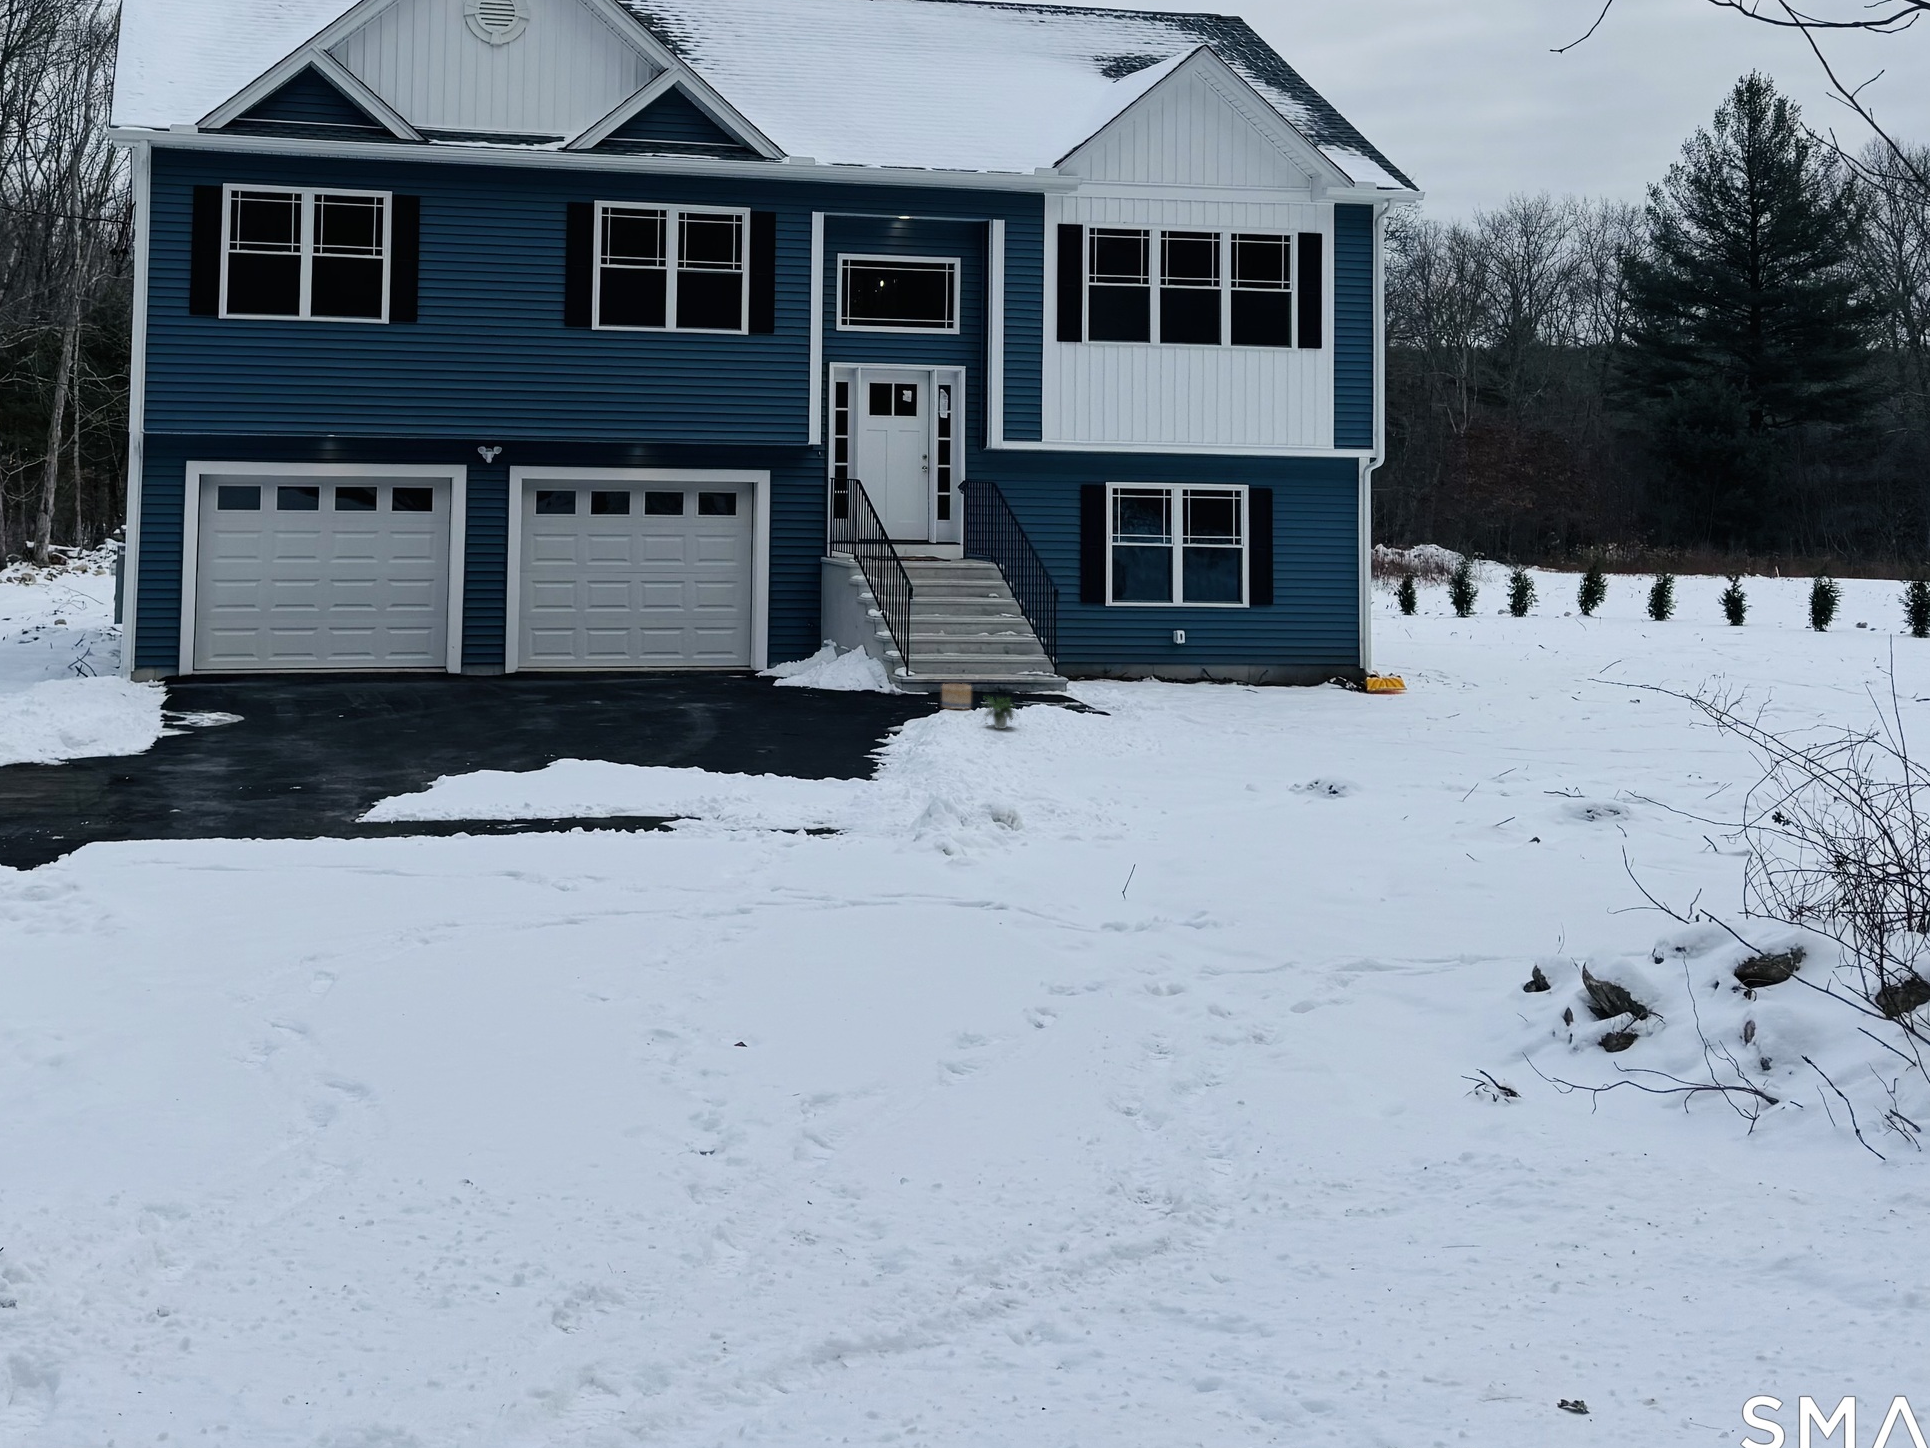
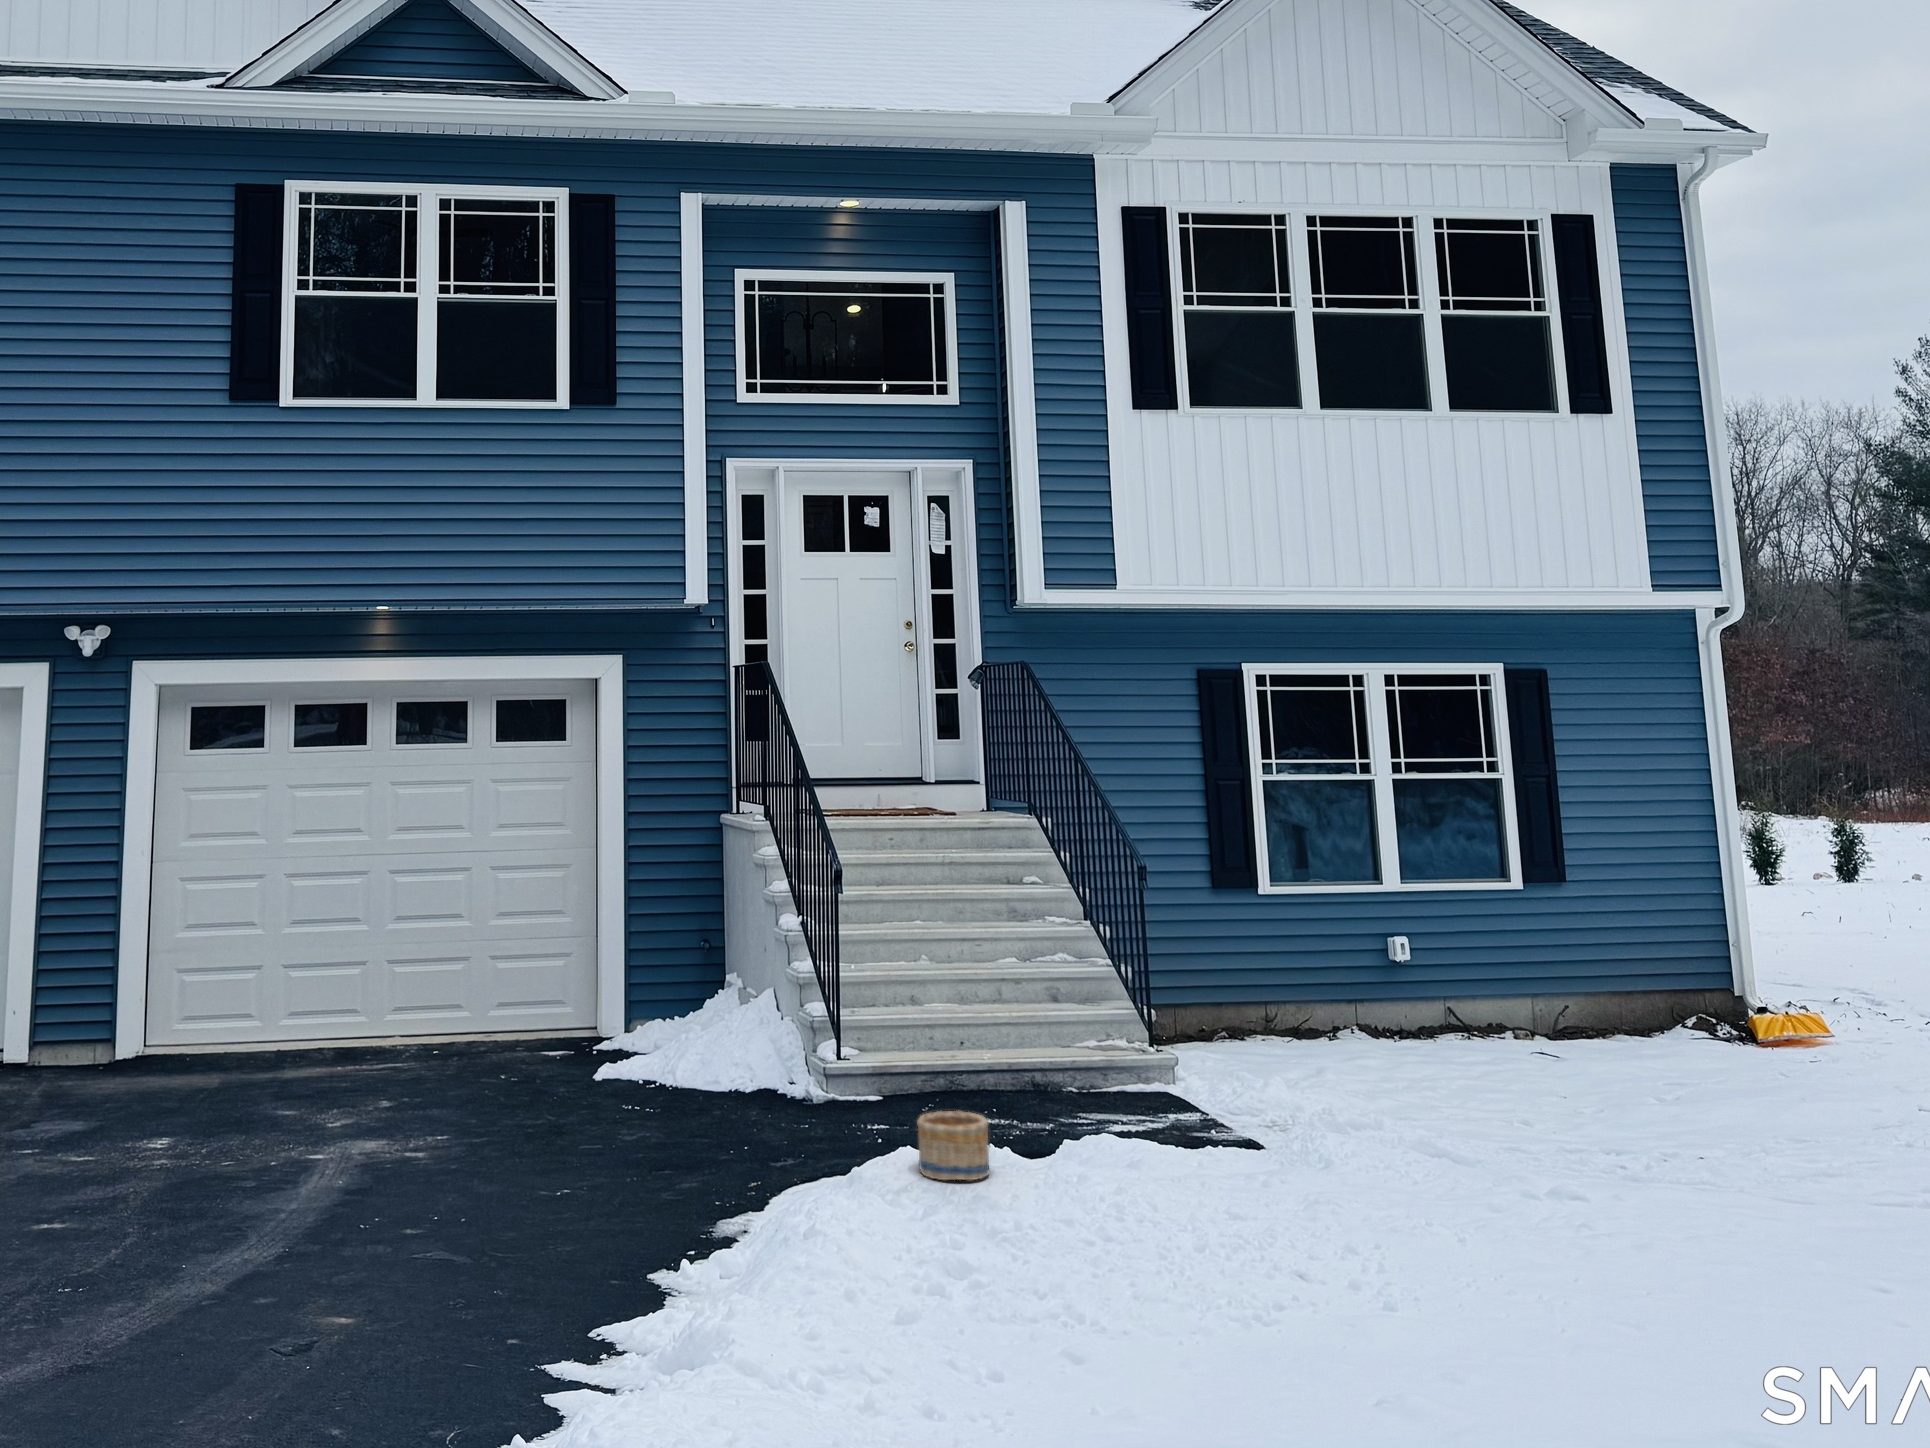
potted plant: present [983,698,1014,729] -> none [983,1159,1105,1253]

